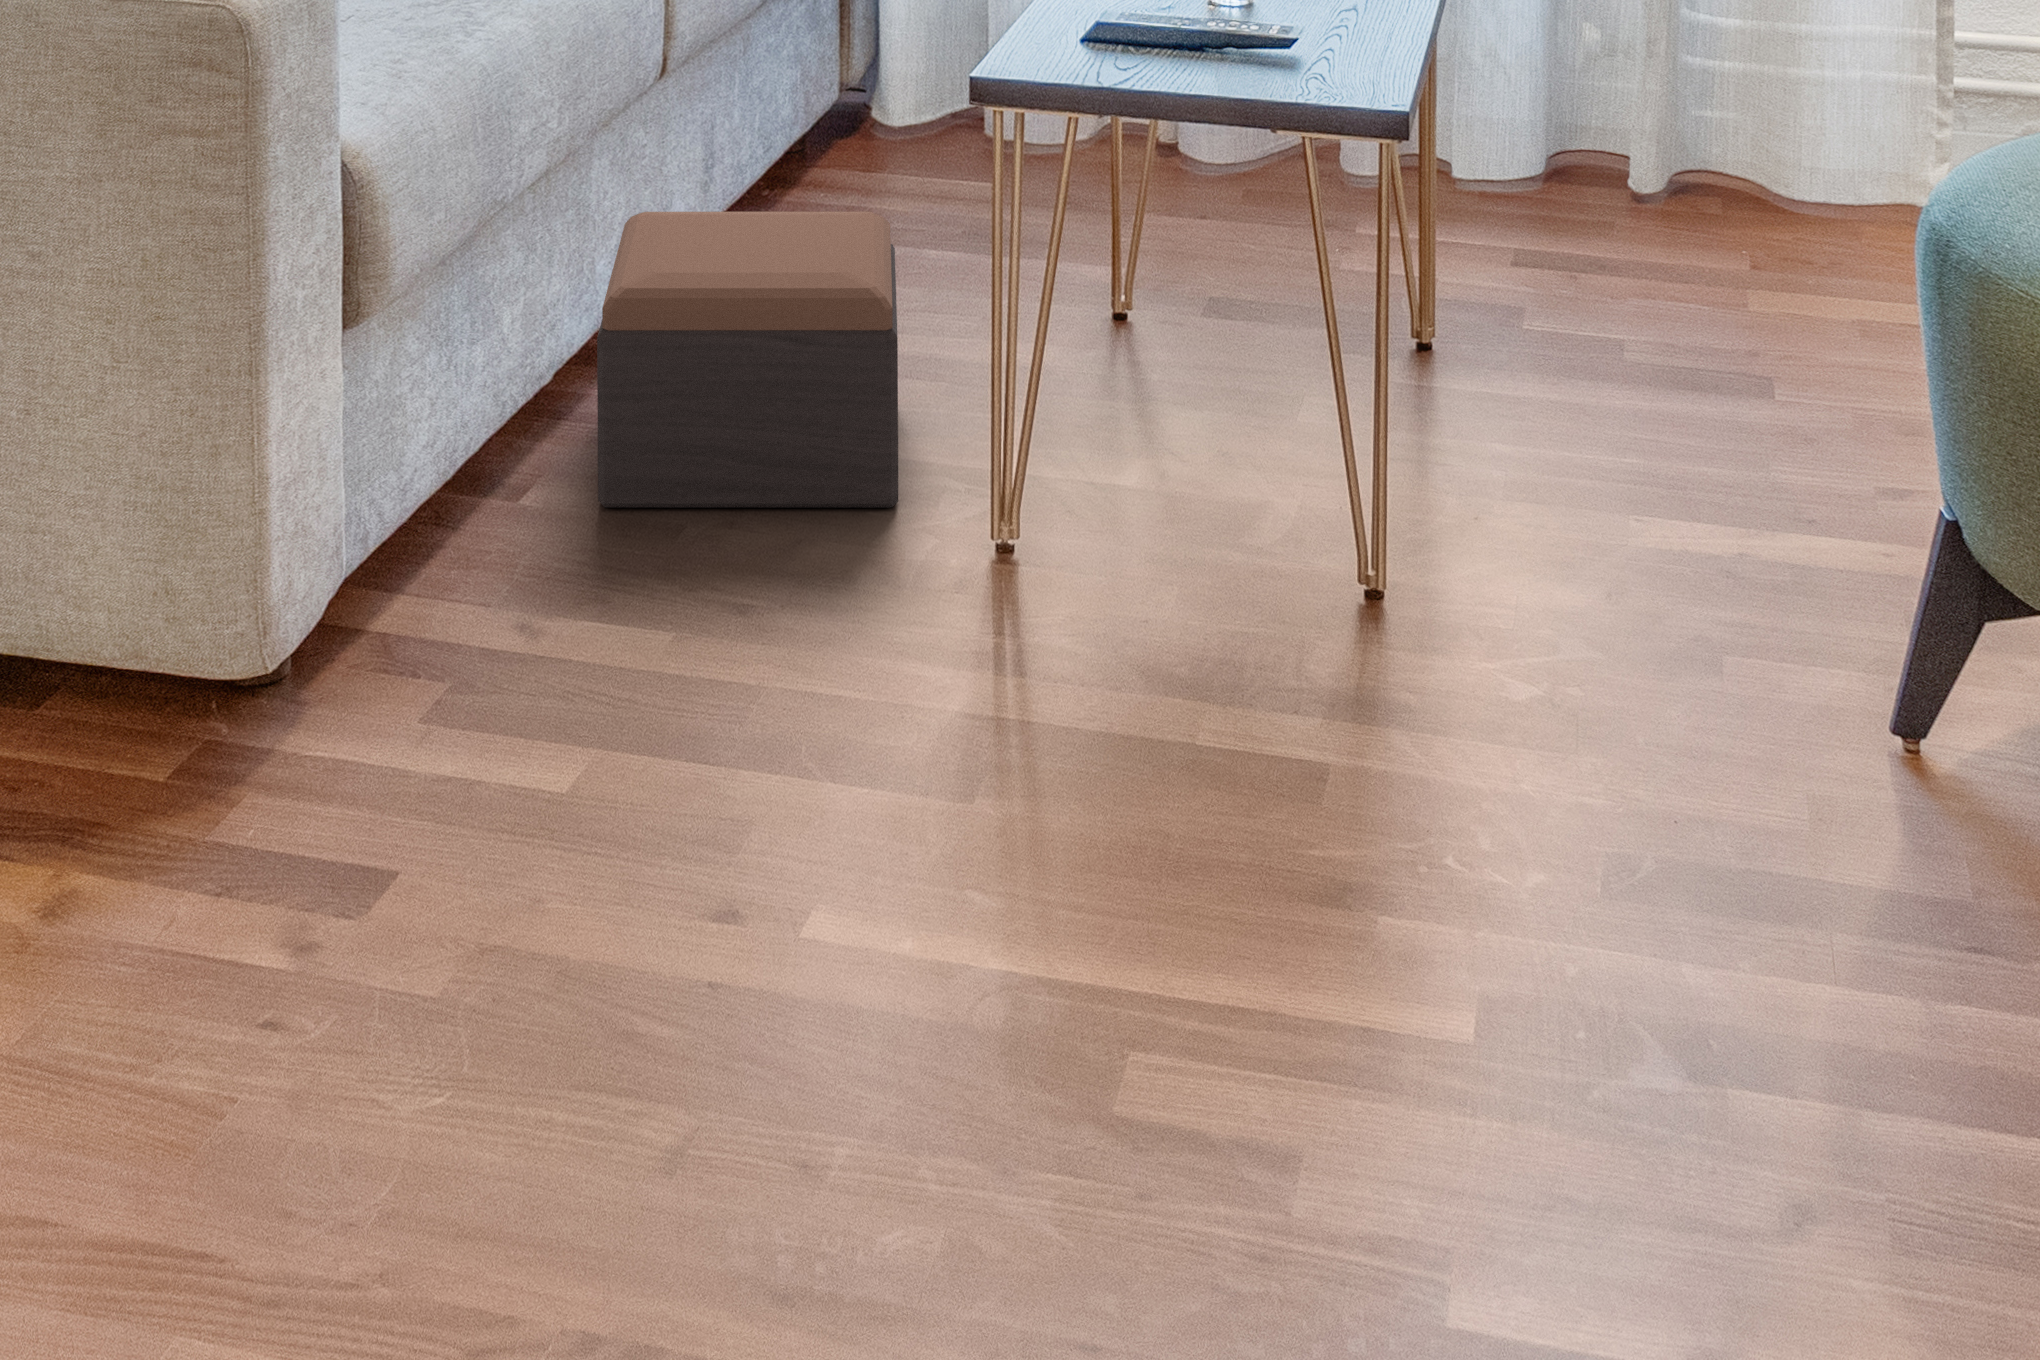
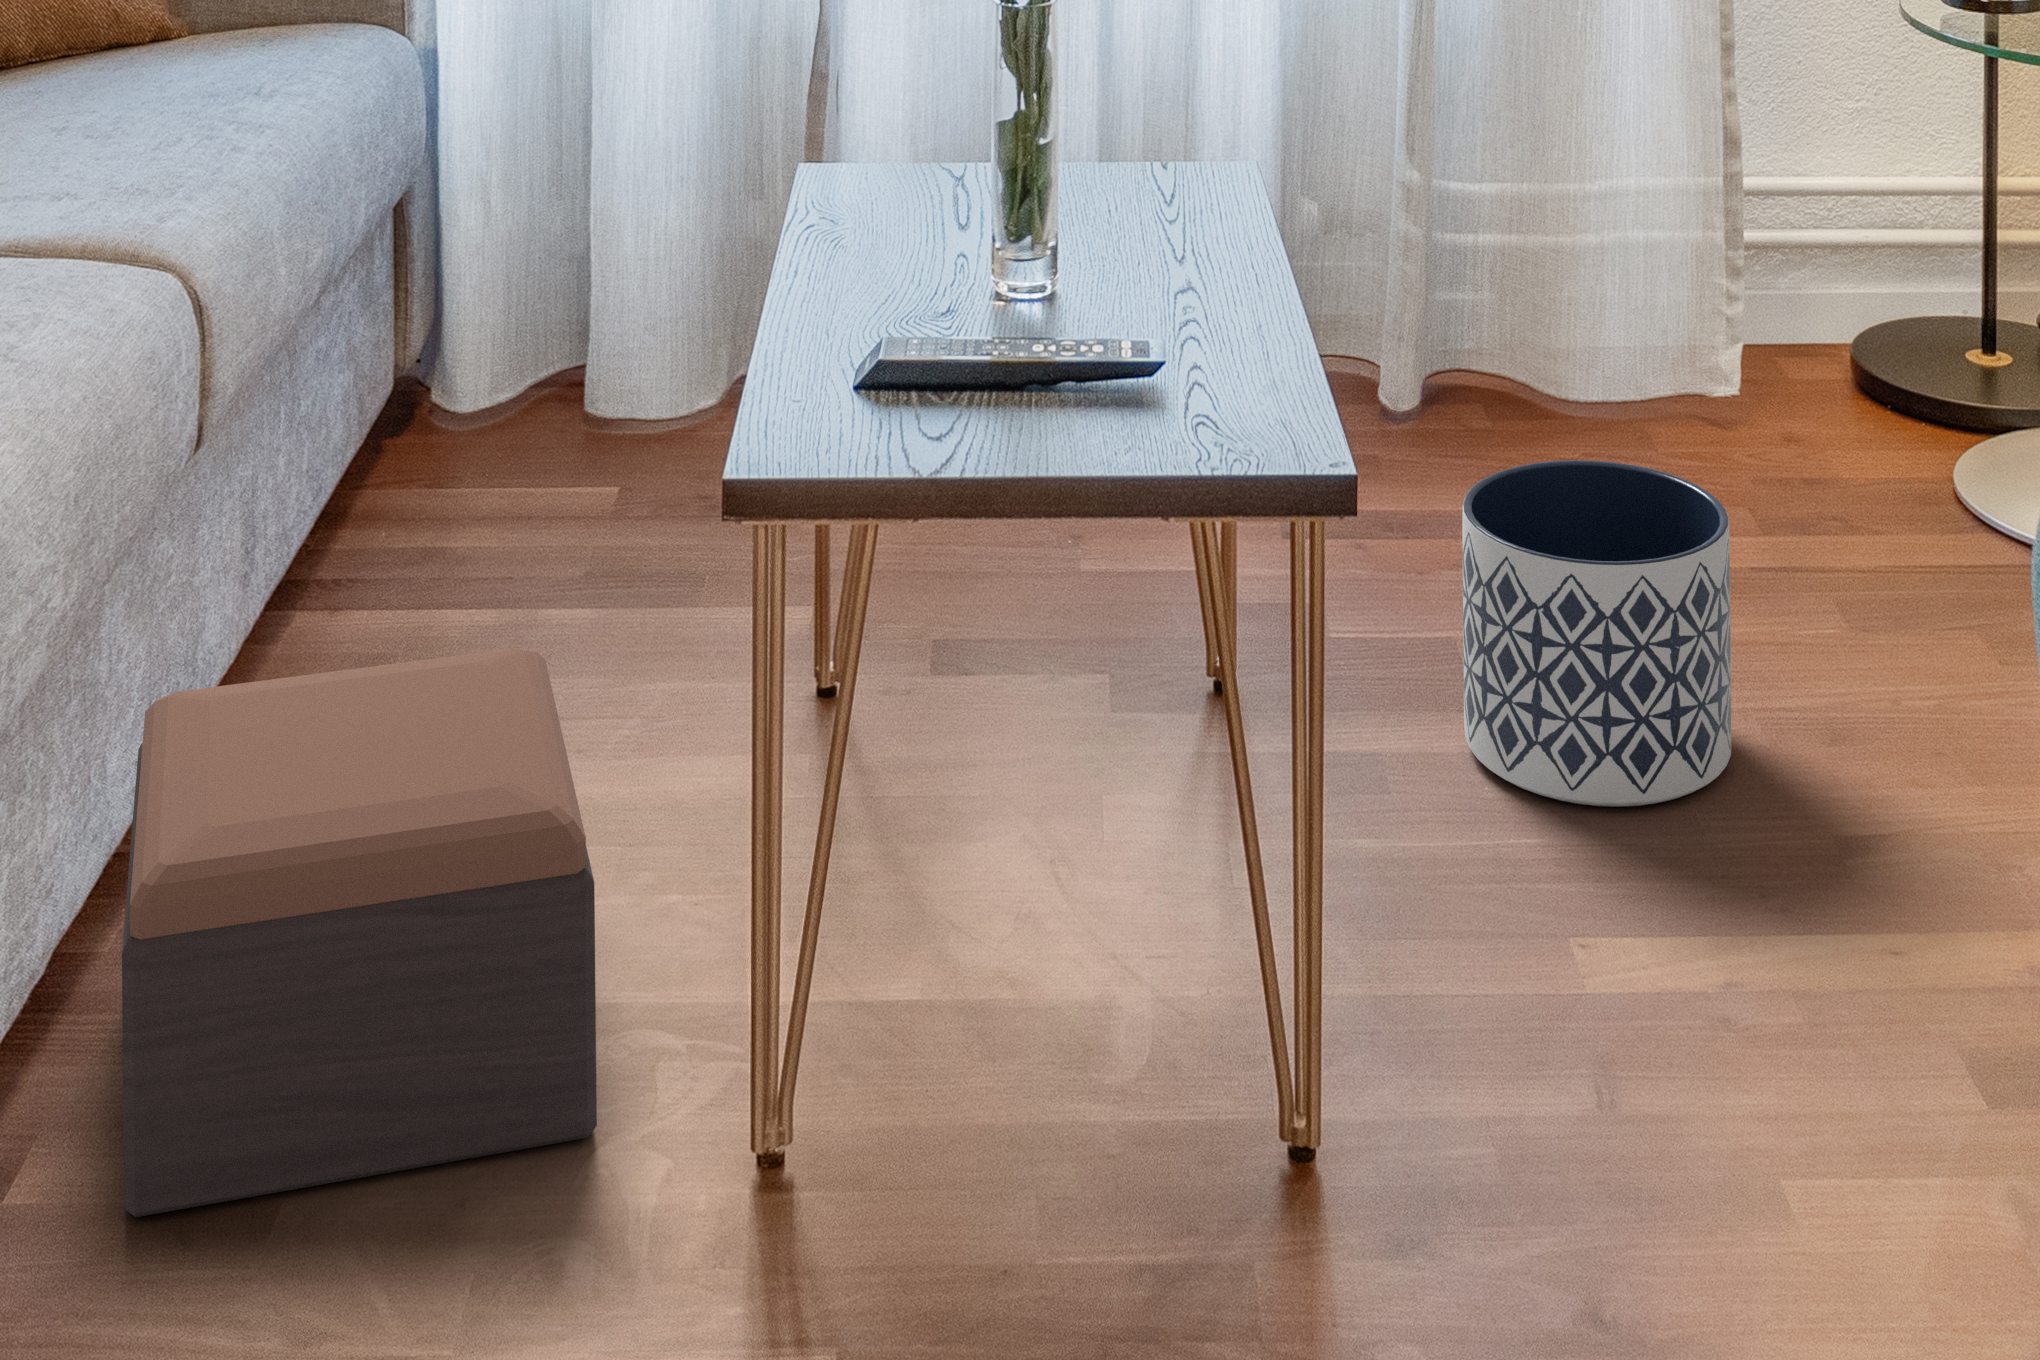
planter: none [1591,186,1804,433] -> present [1462,460,1731,807]

